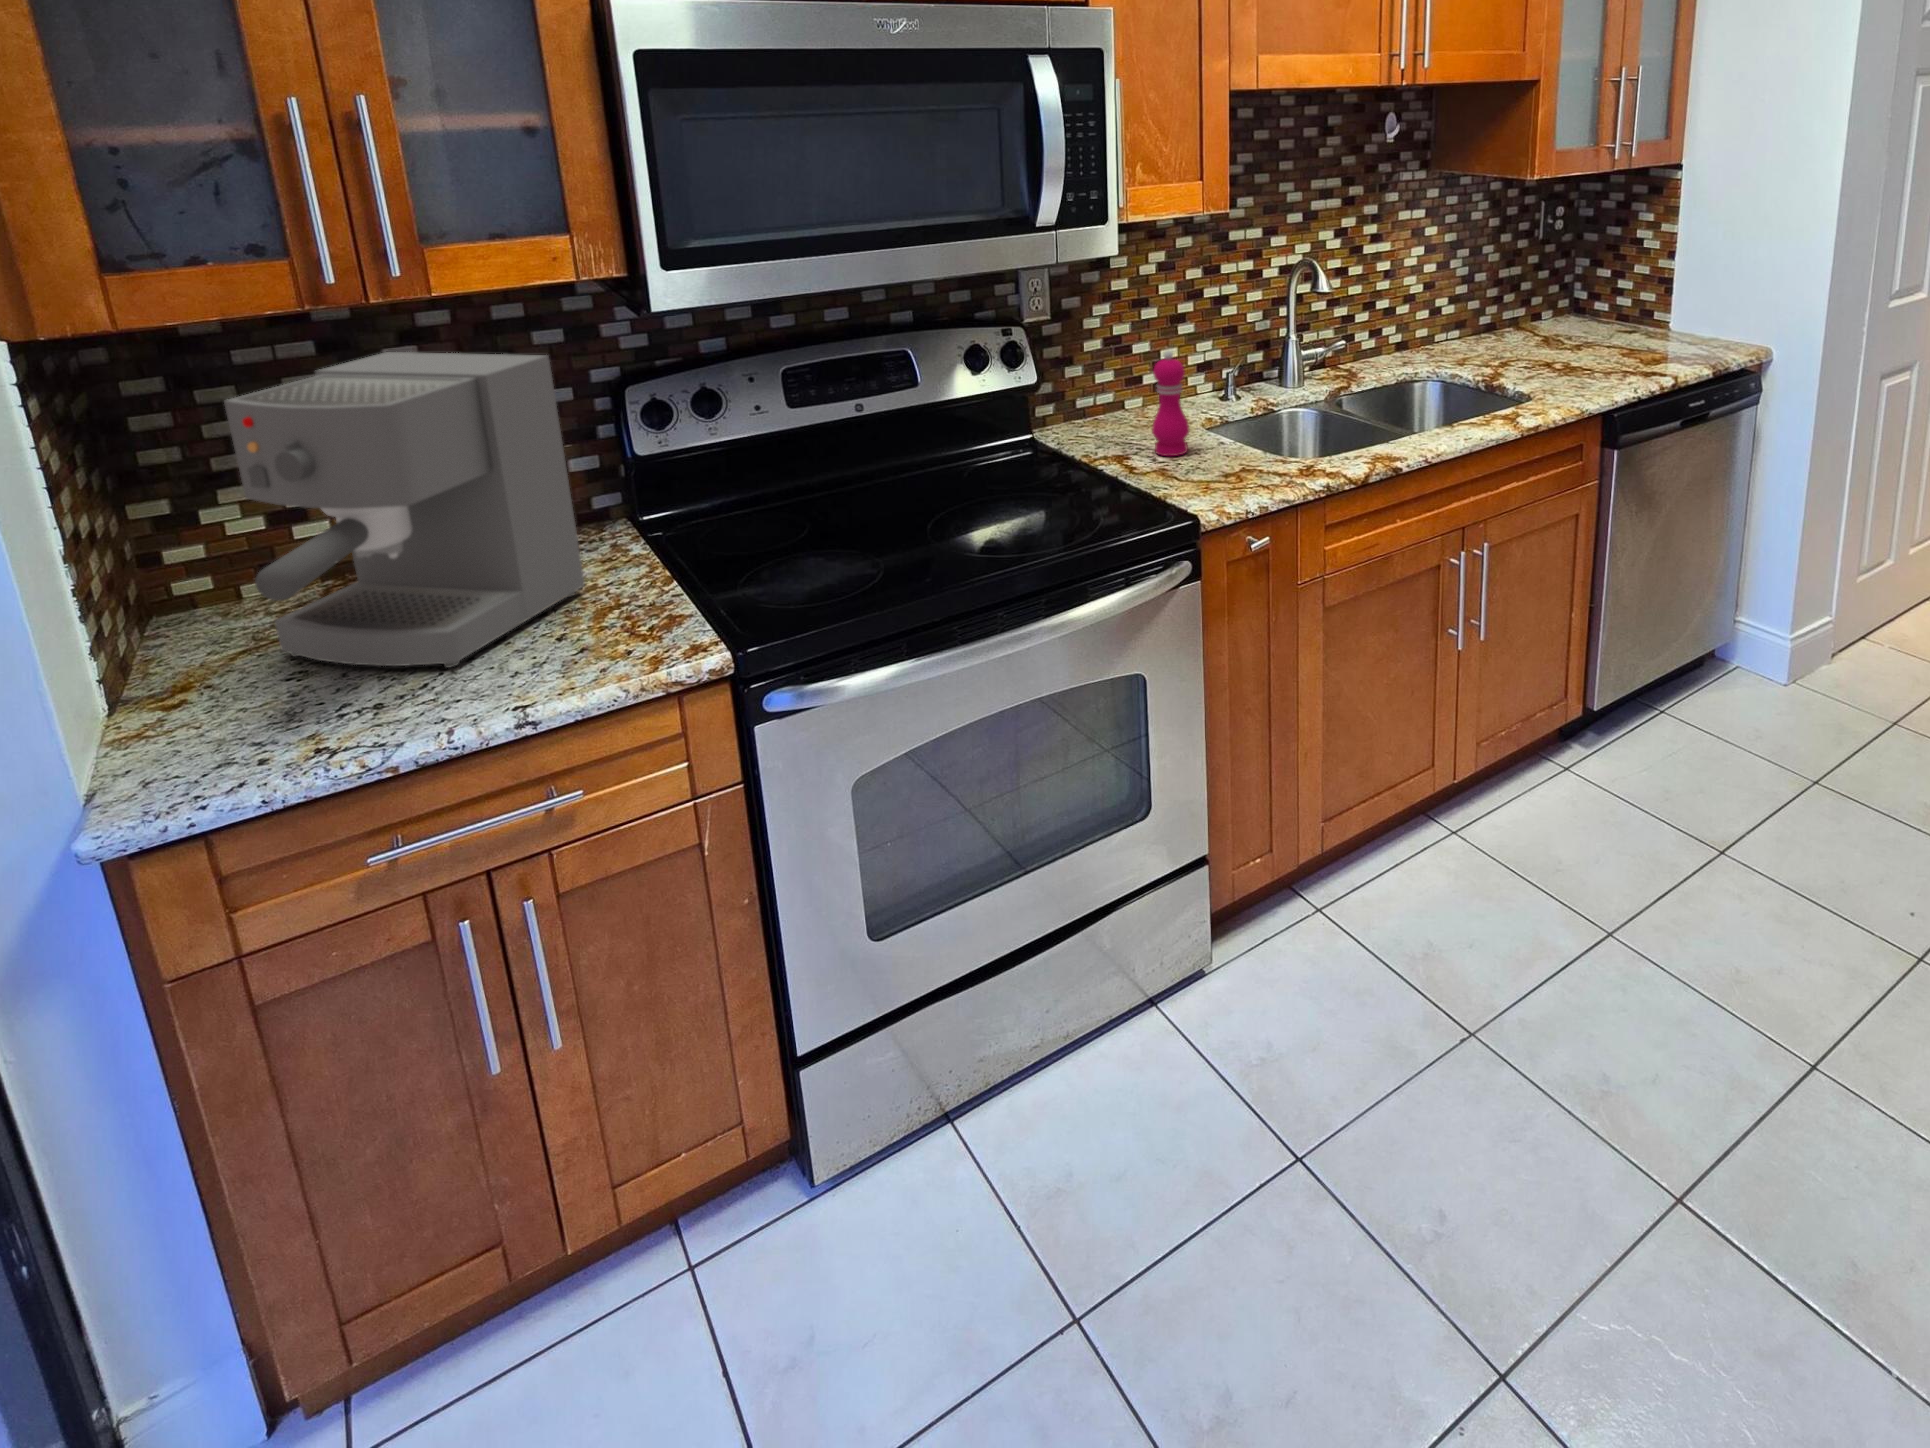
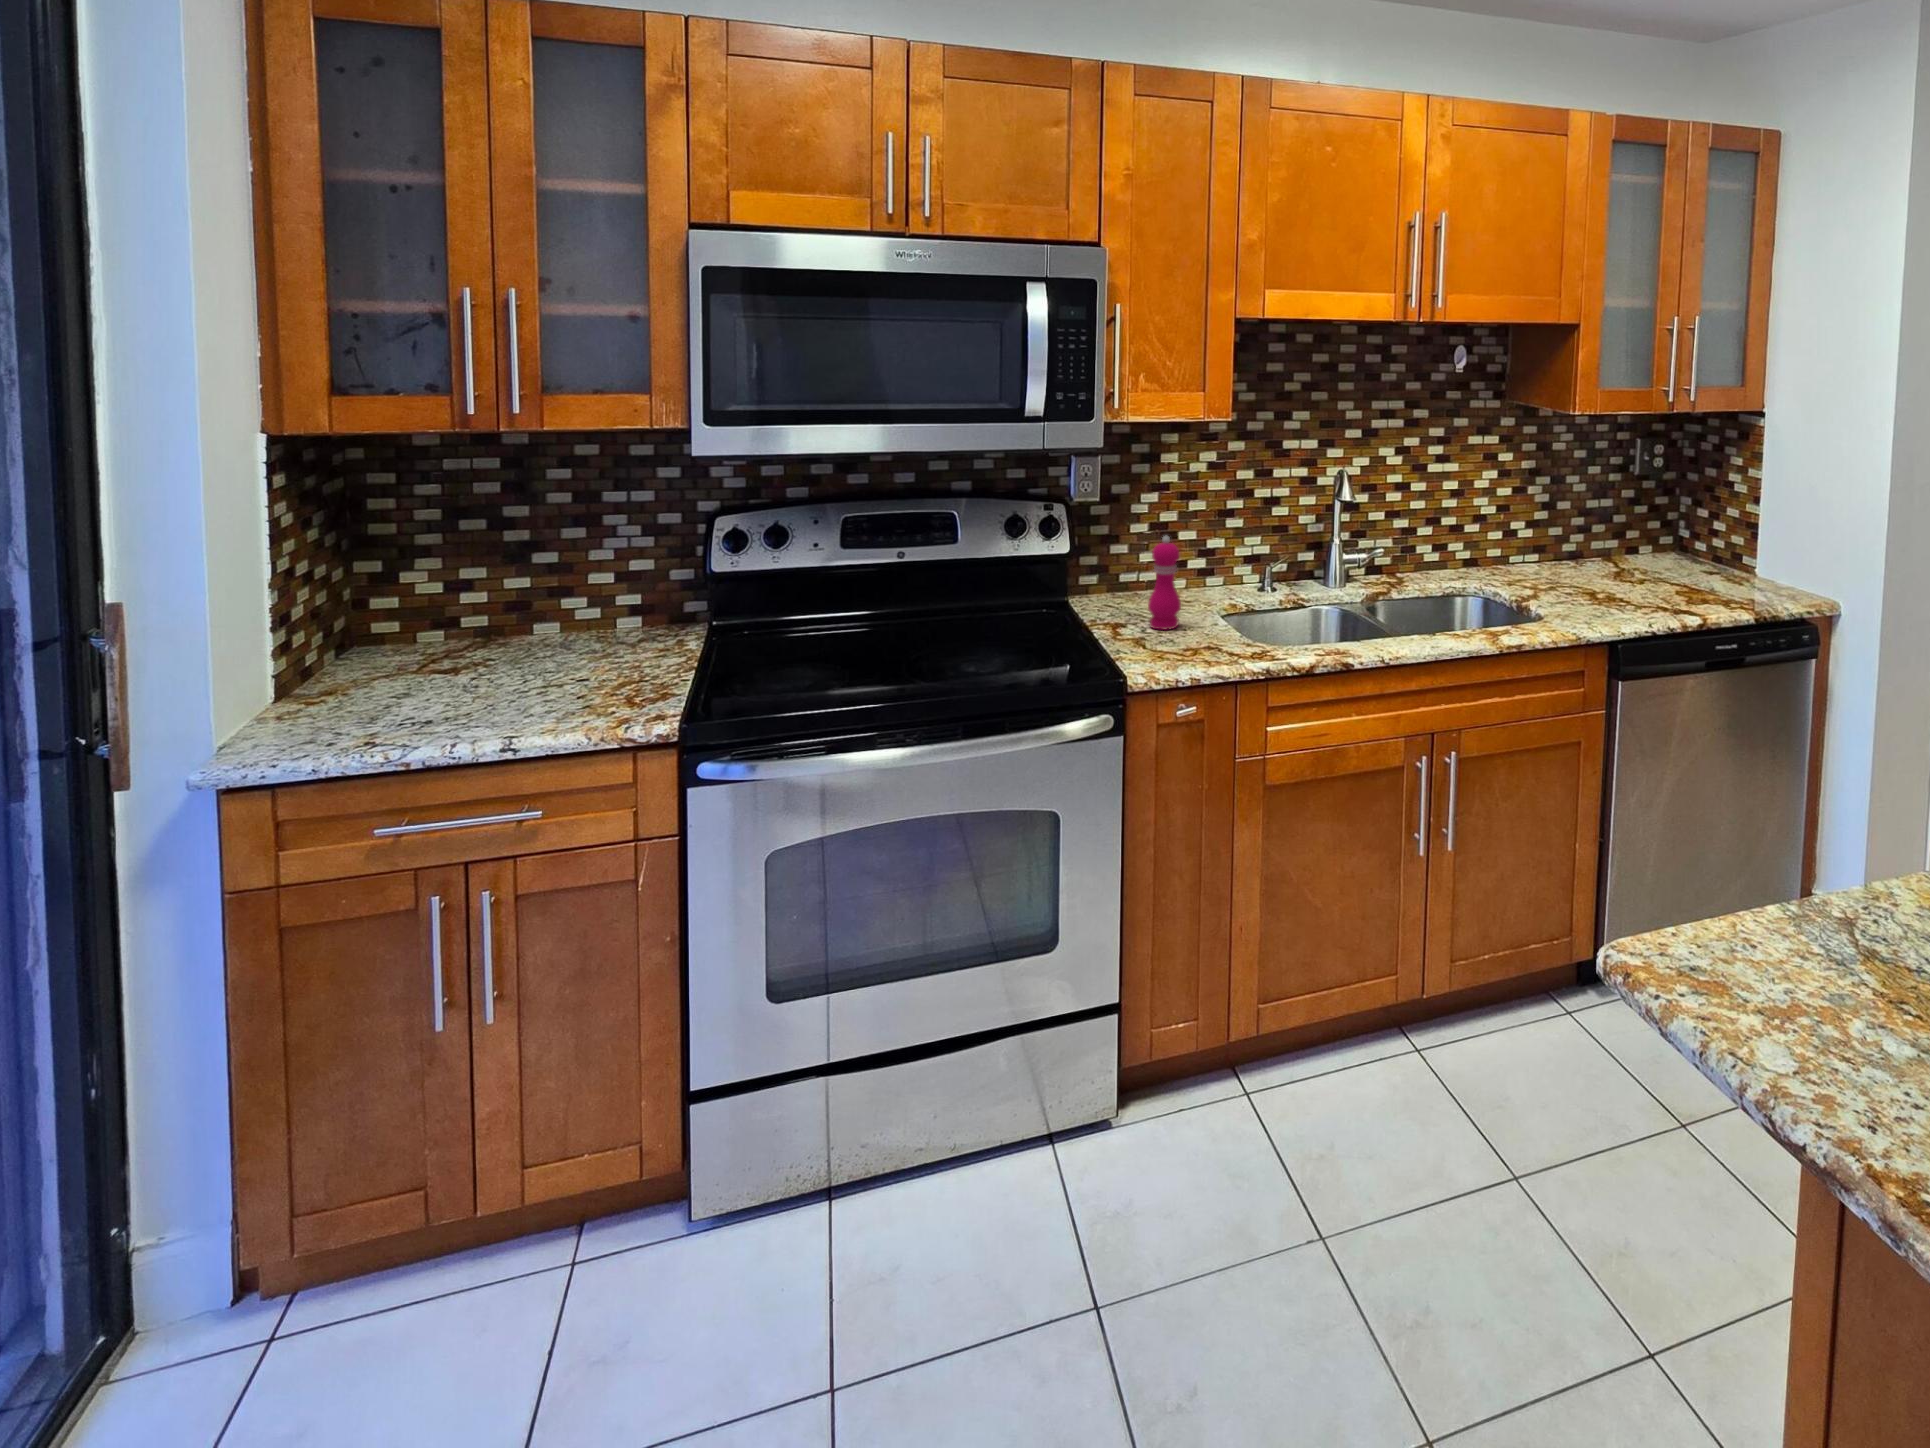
coffee maker: present [224,352,585,668] -> none [359,471,625,705]

